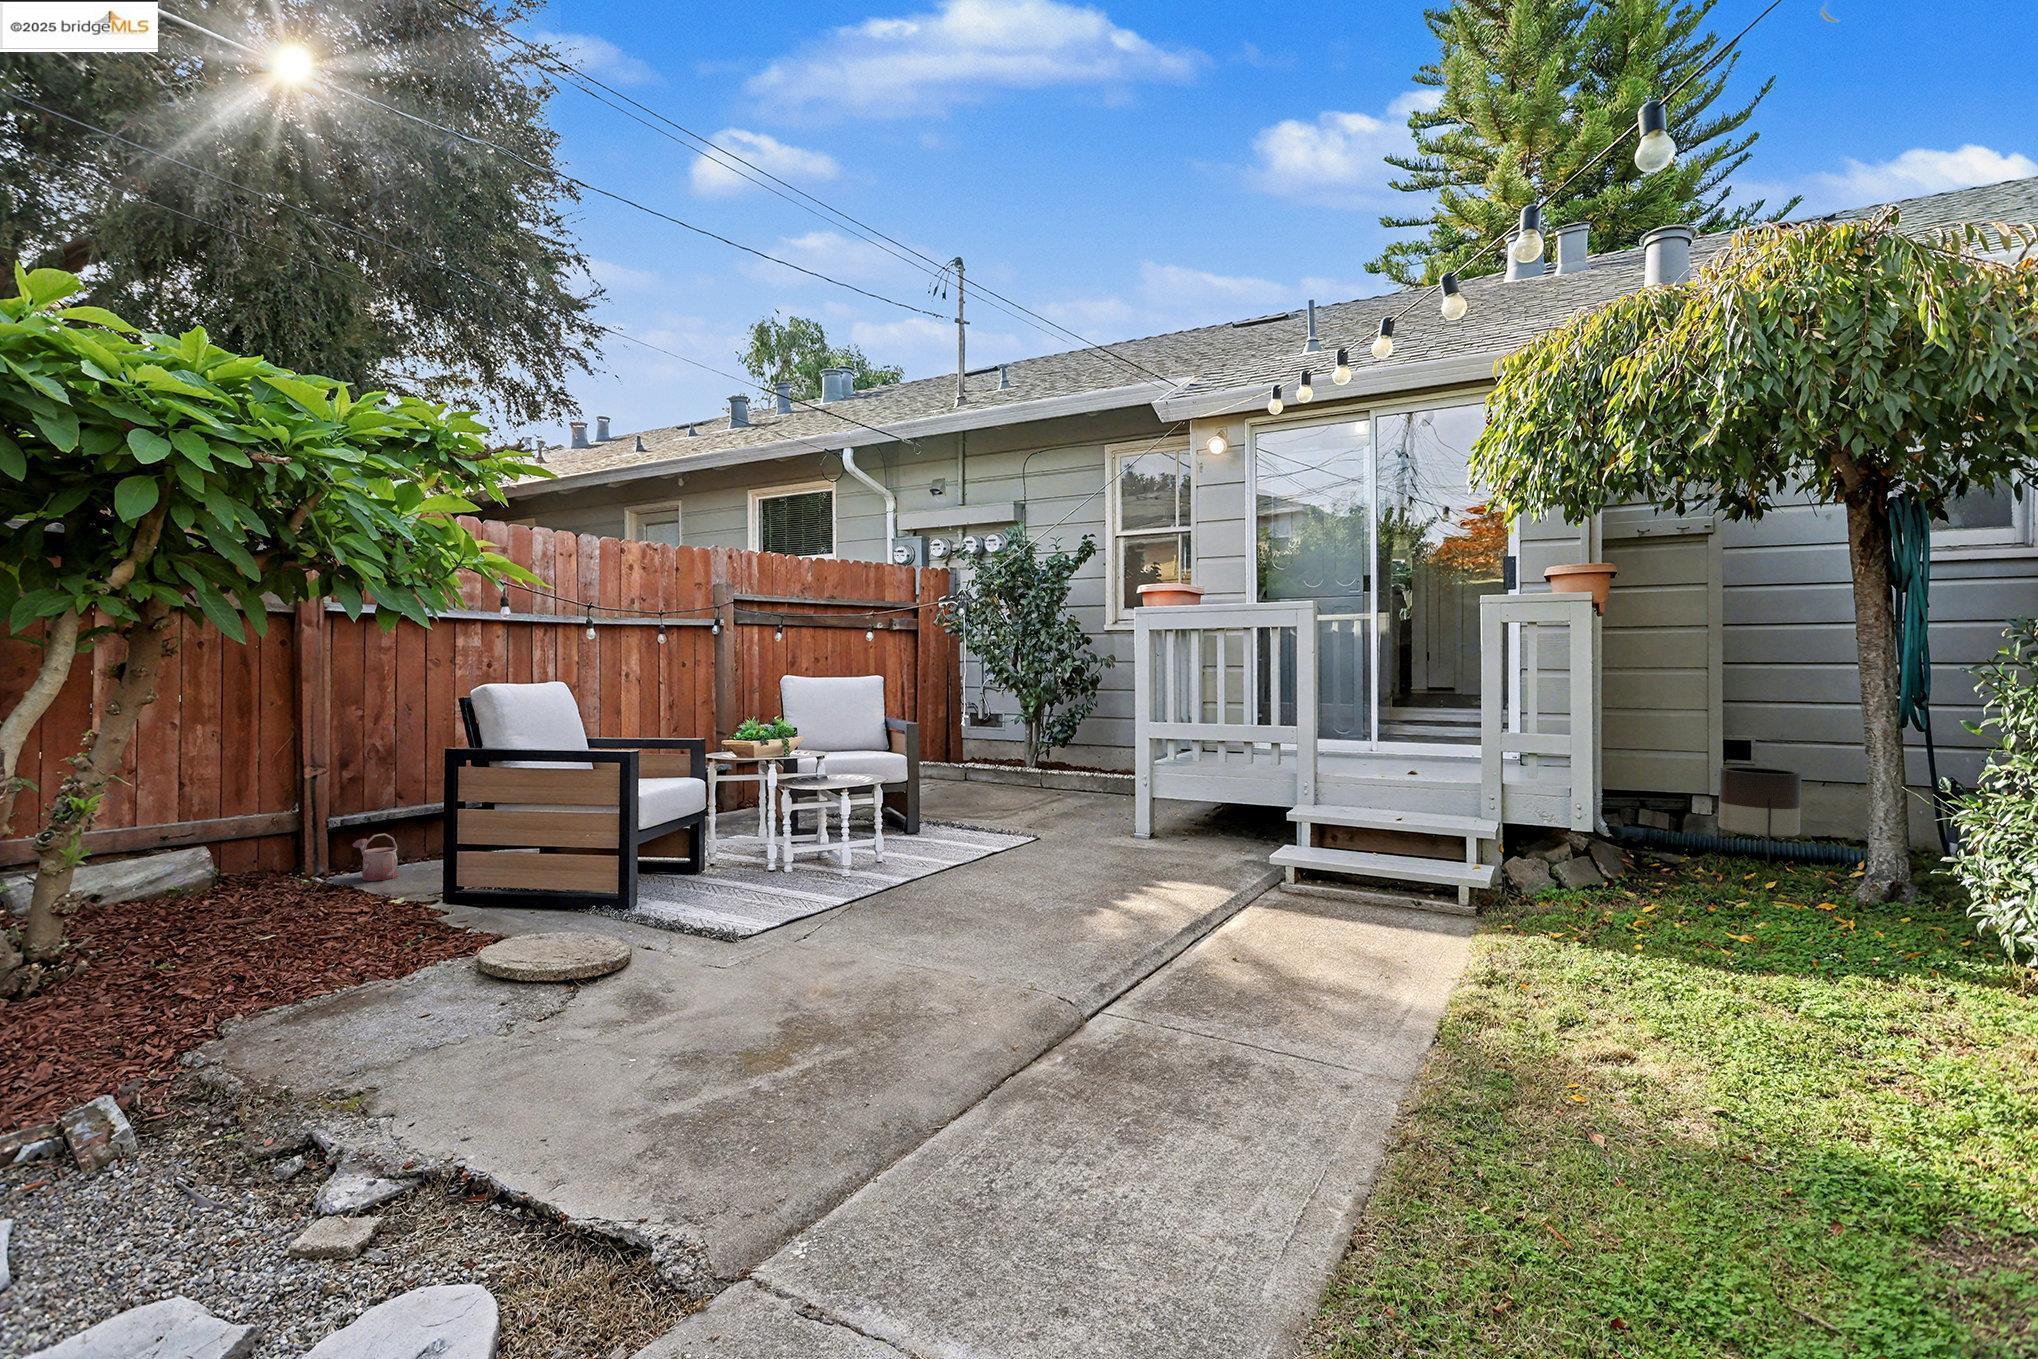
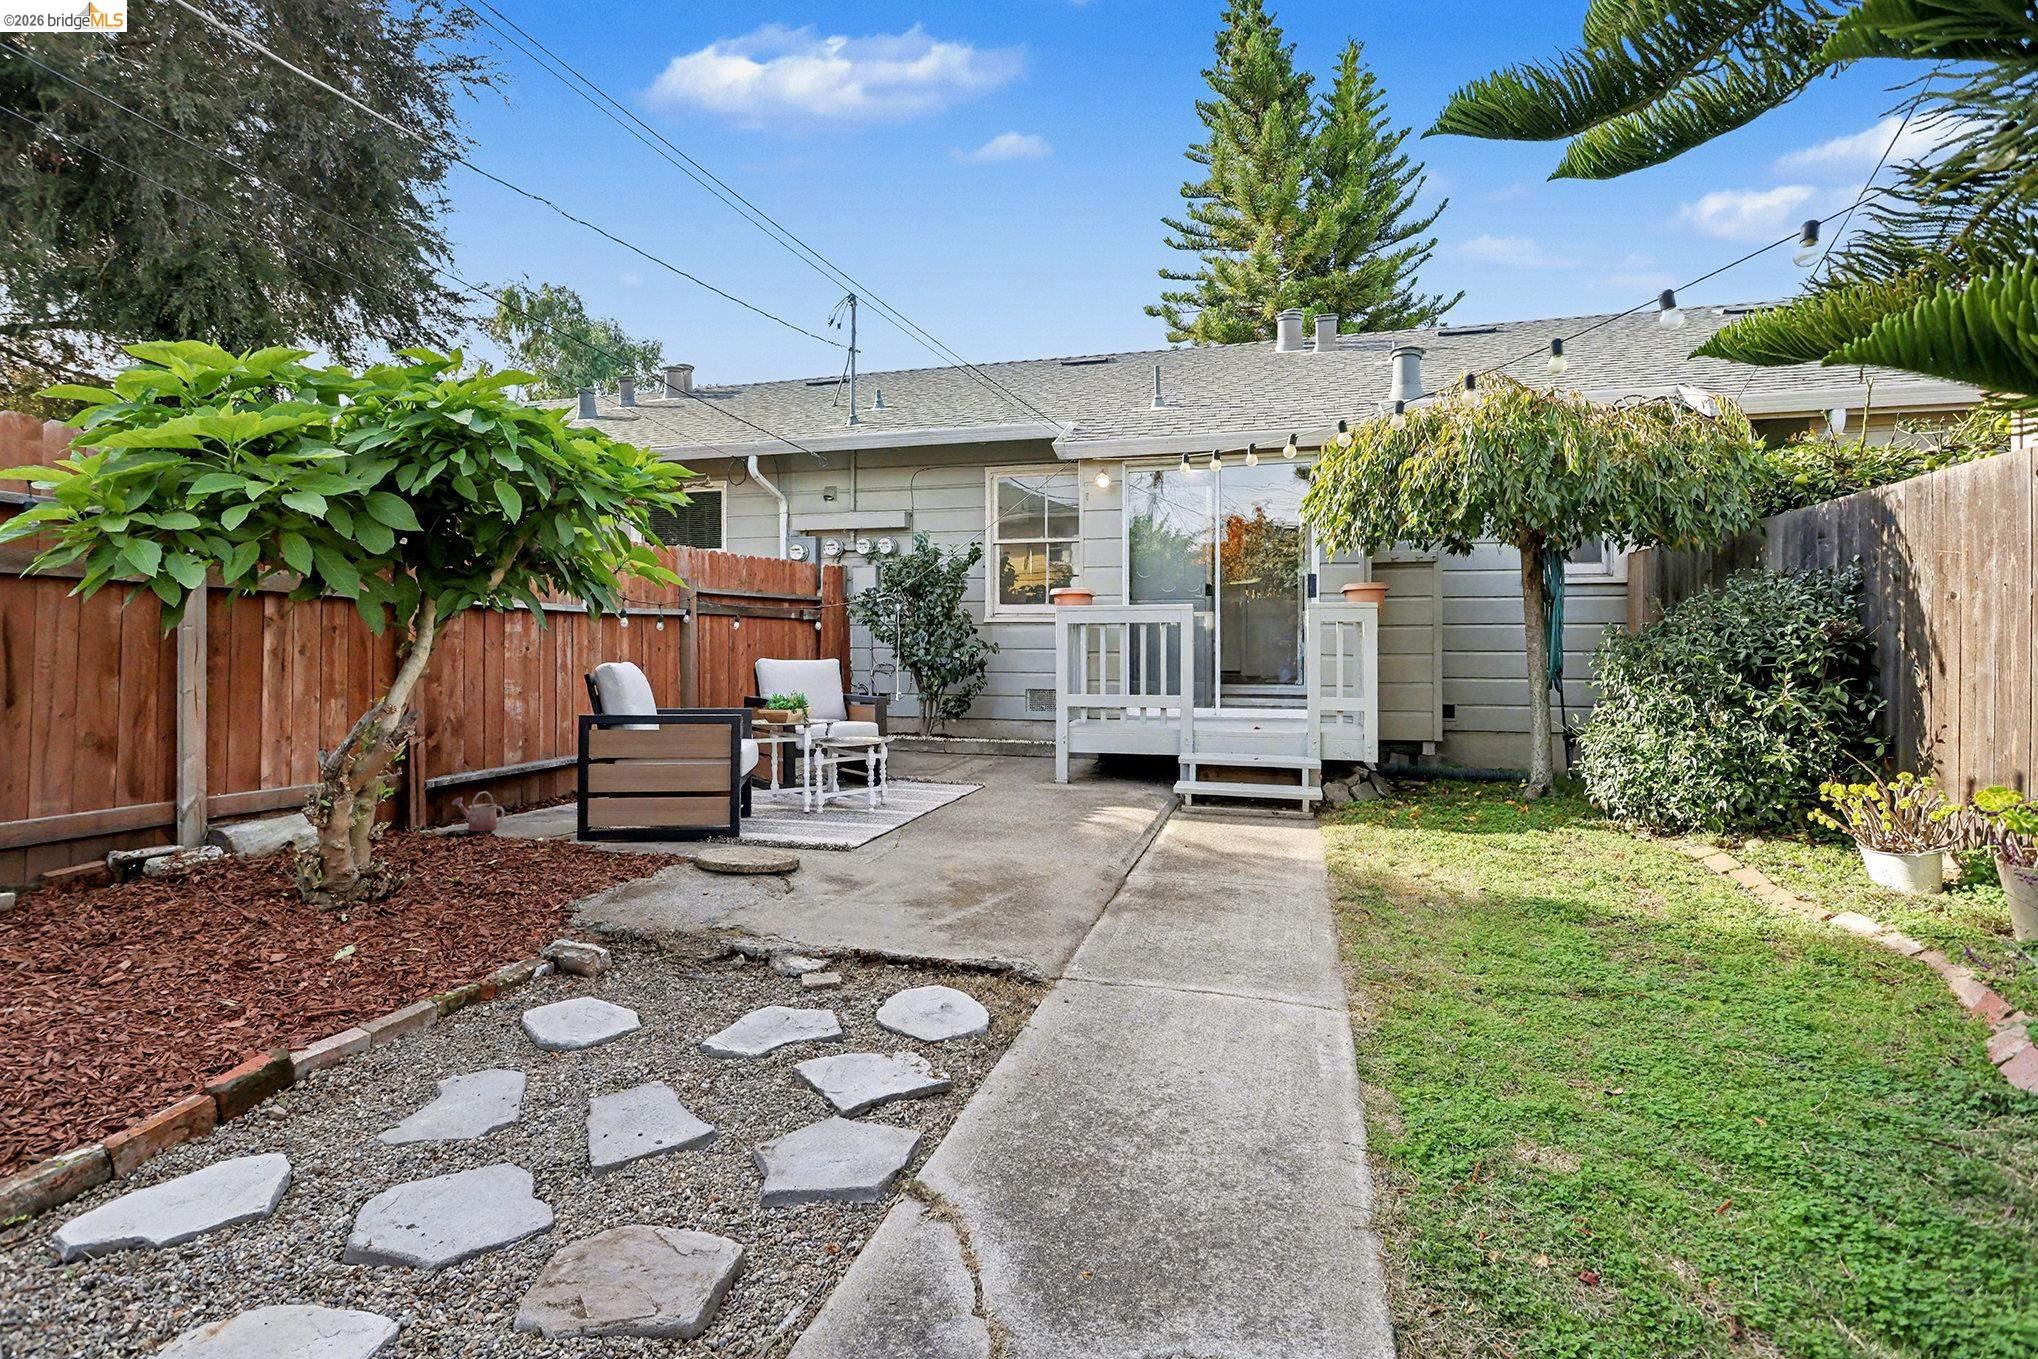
planter: present [1717,767,1801,864] -> none [1441,722,1490,784]

